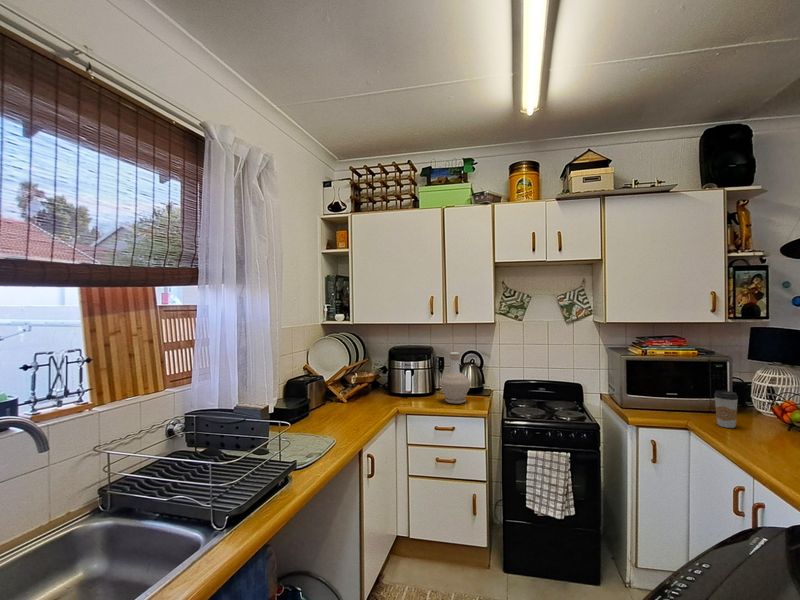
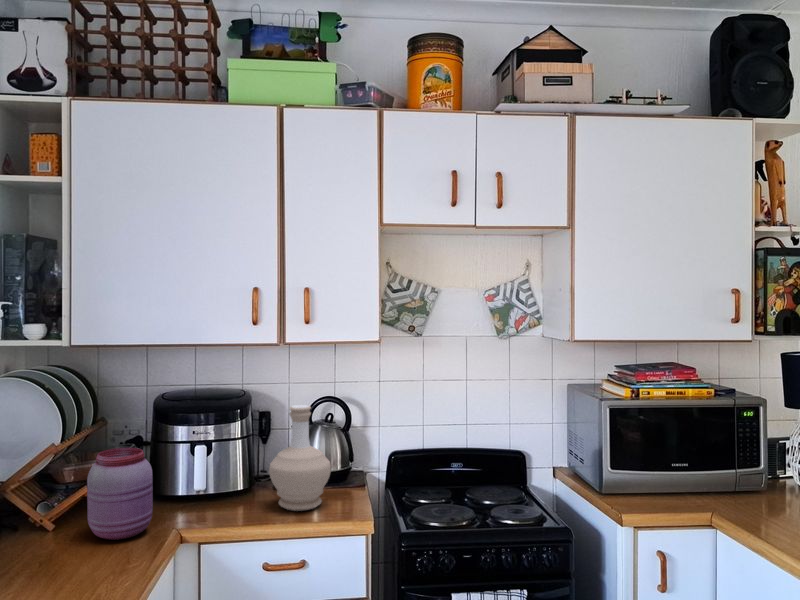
jar: none [360,368,387,408] -> present [87,448,153,540]
coffee cup: present [714,391,738,428] -> none [742,458,777,521]

